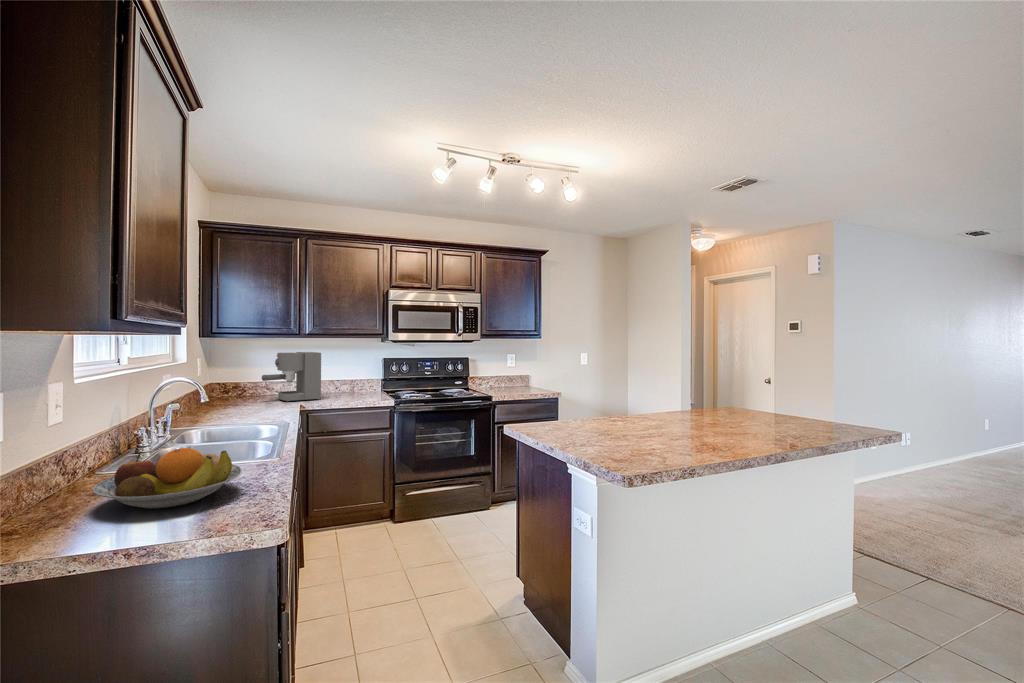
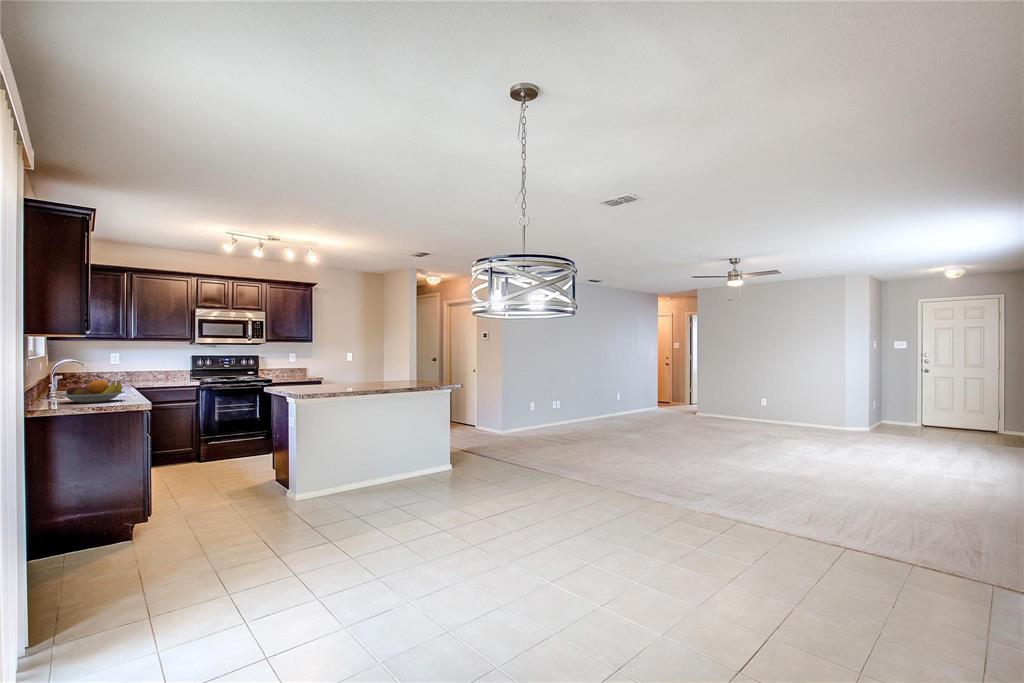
coffee maker: present [262,352,321,402] -> none [97,351,144,384]

